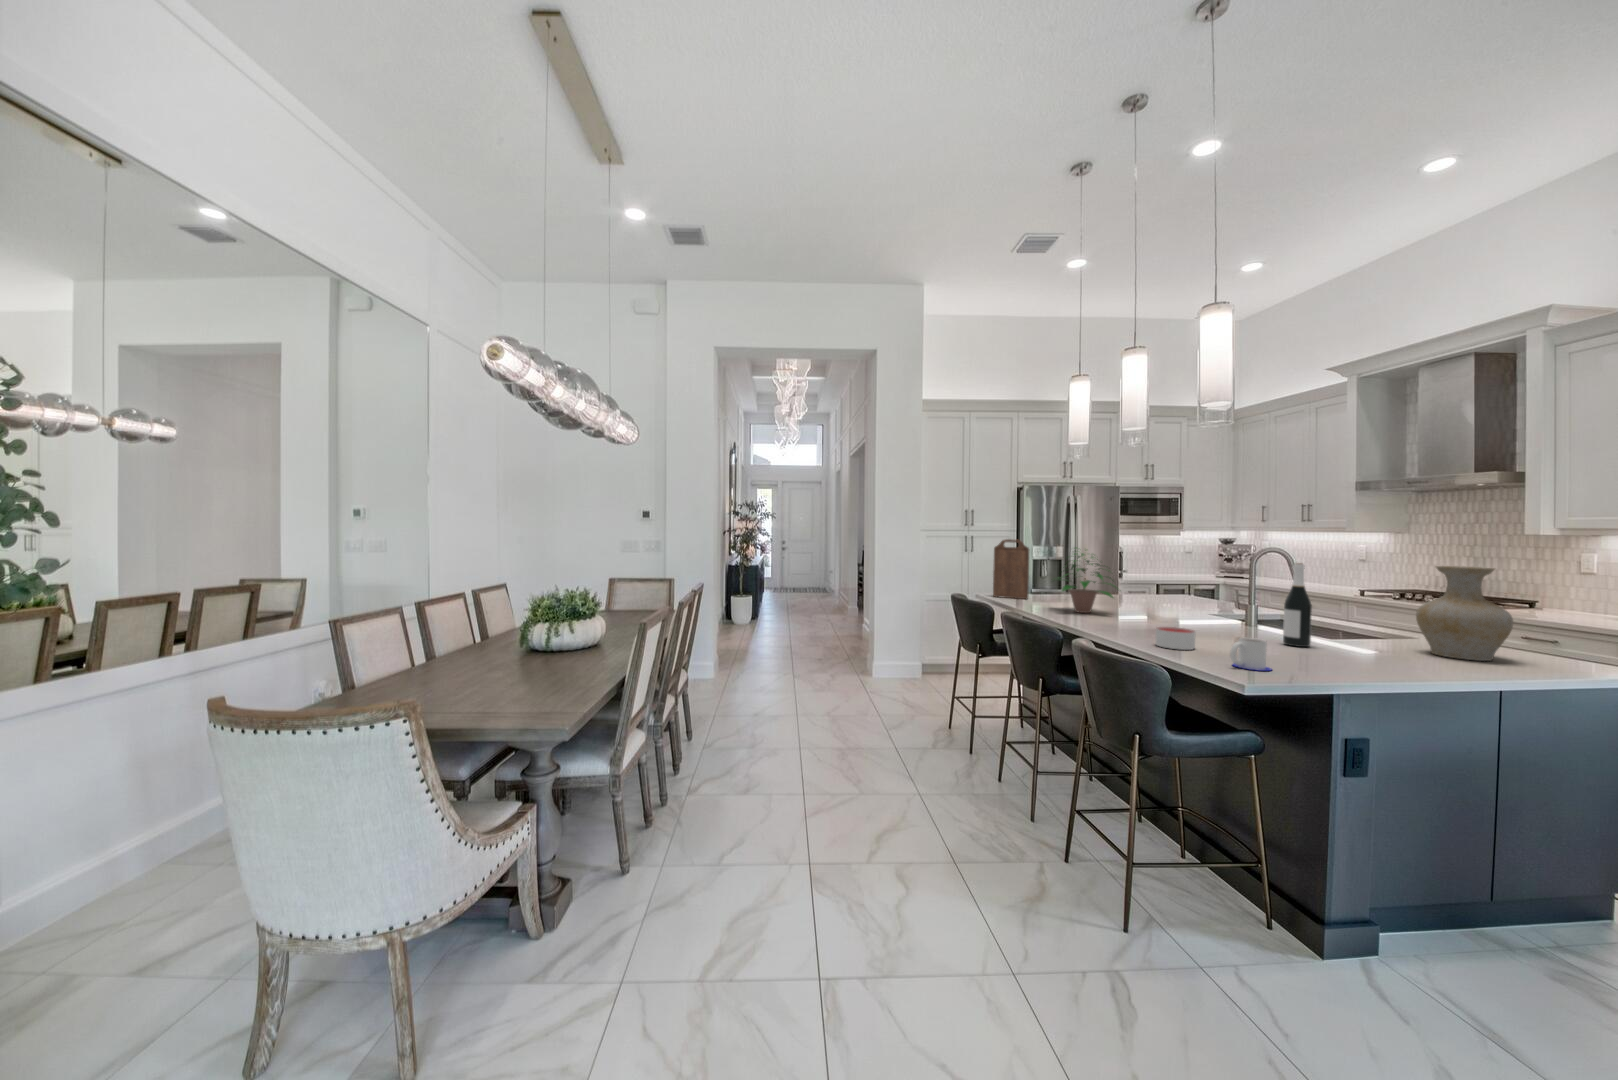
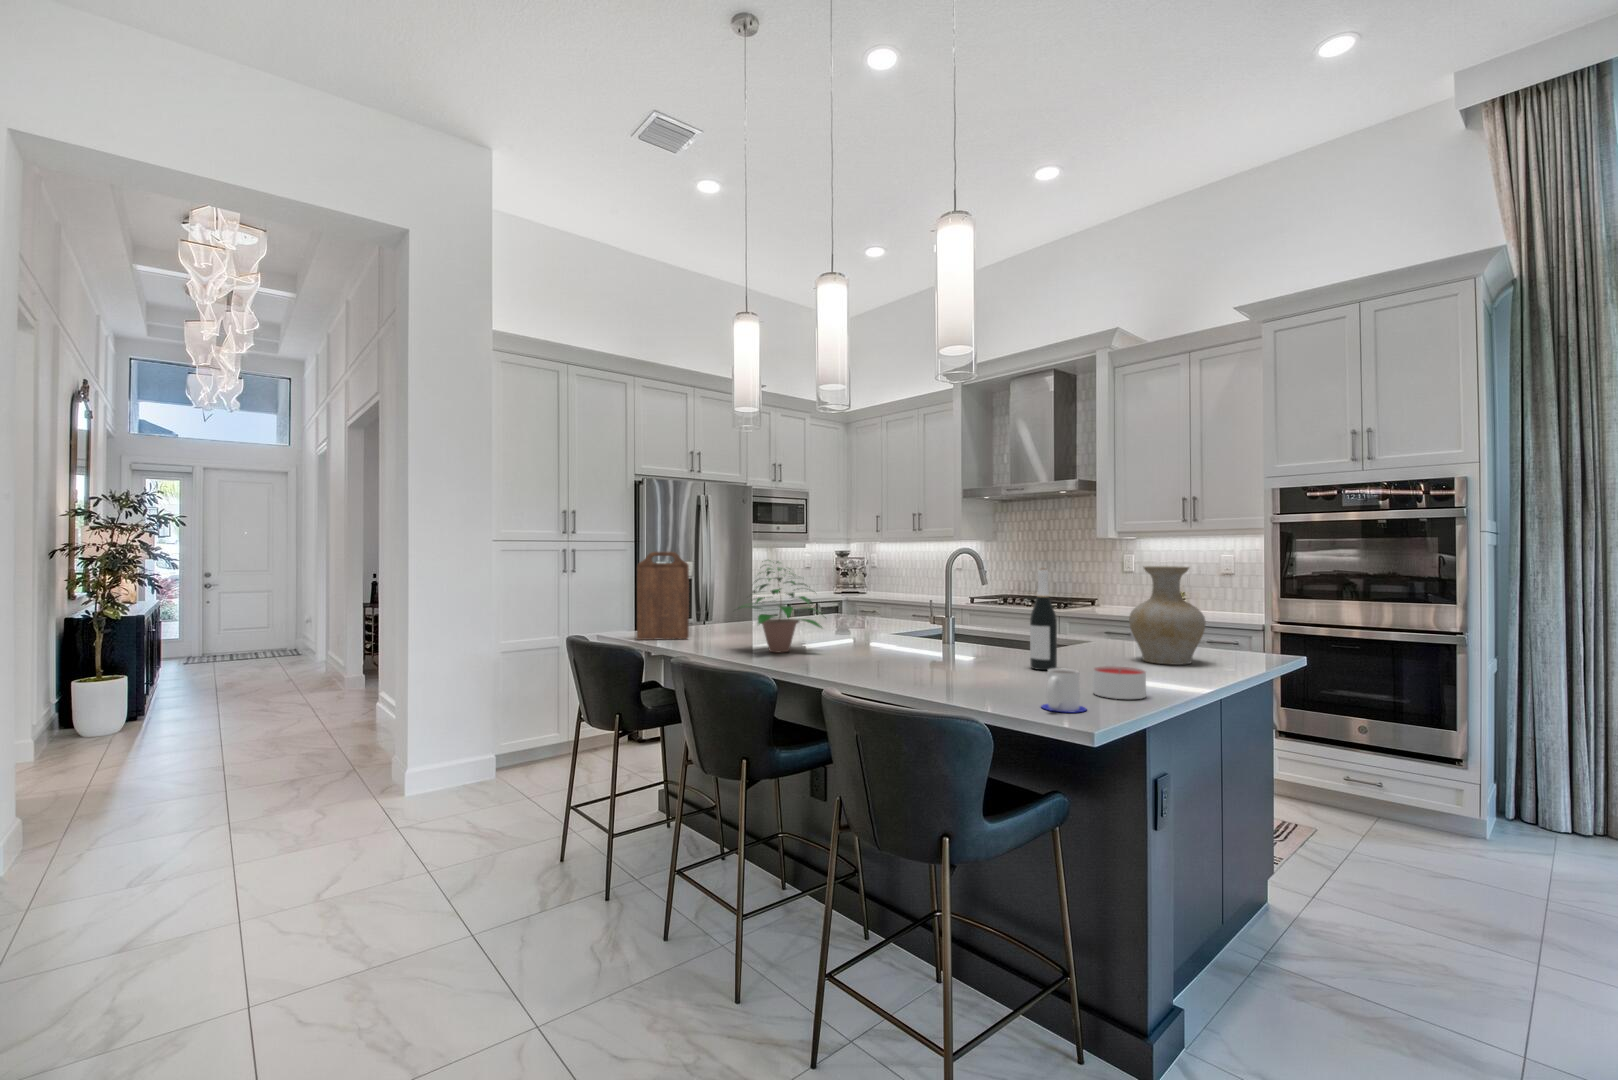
candle: present [1156,627,1196,650] -> present [1093,666,1146,699]

